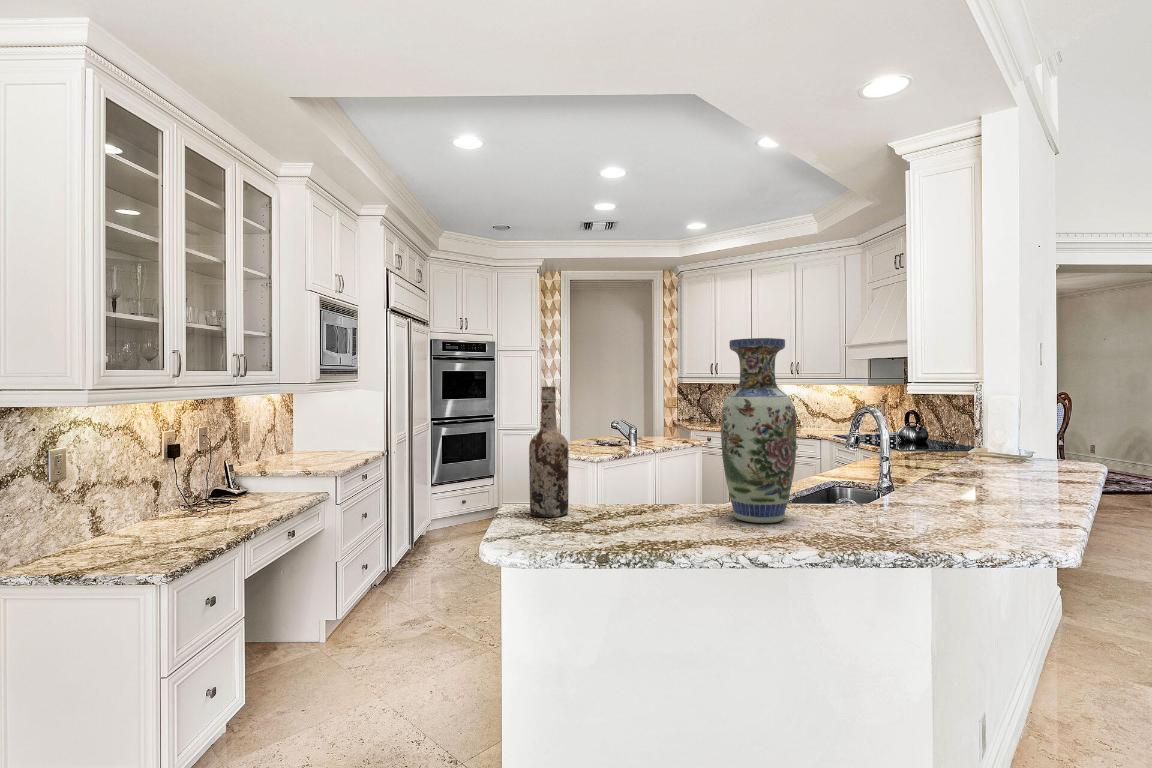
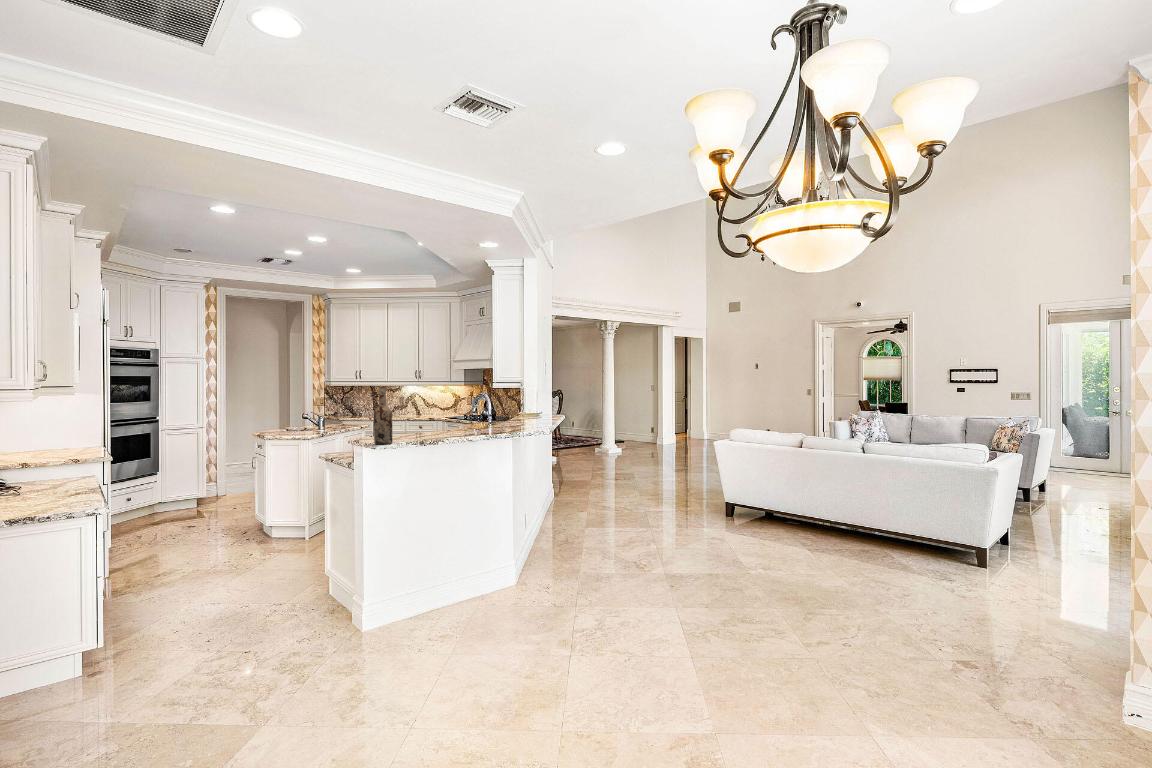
vase: present [721,338,797,523] -> none [456,367,484,438]

